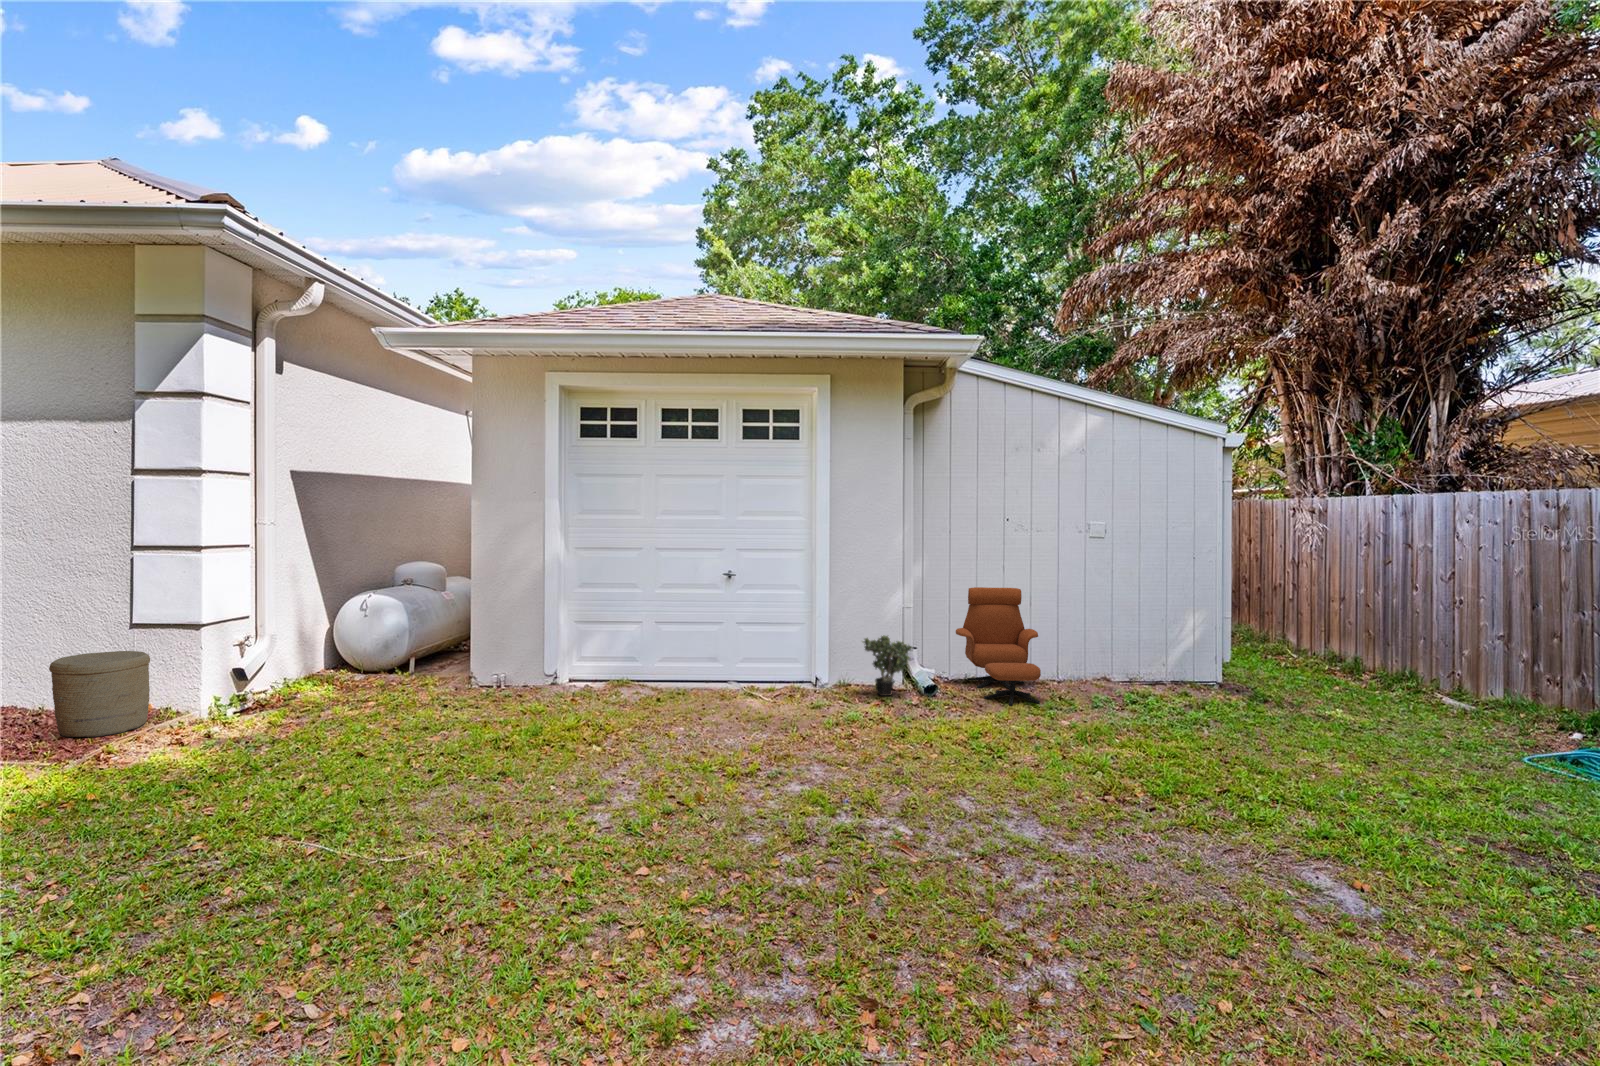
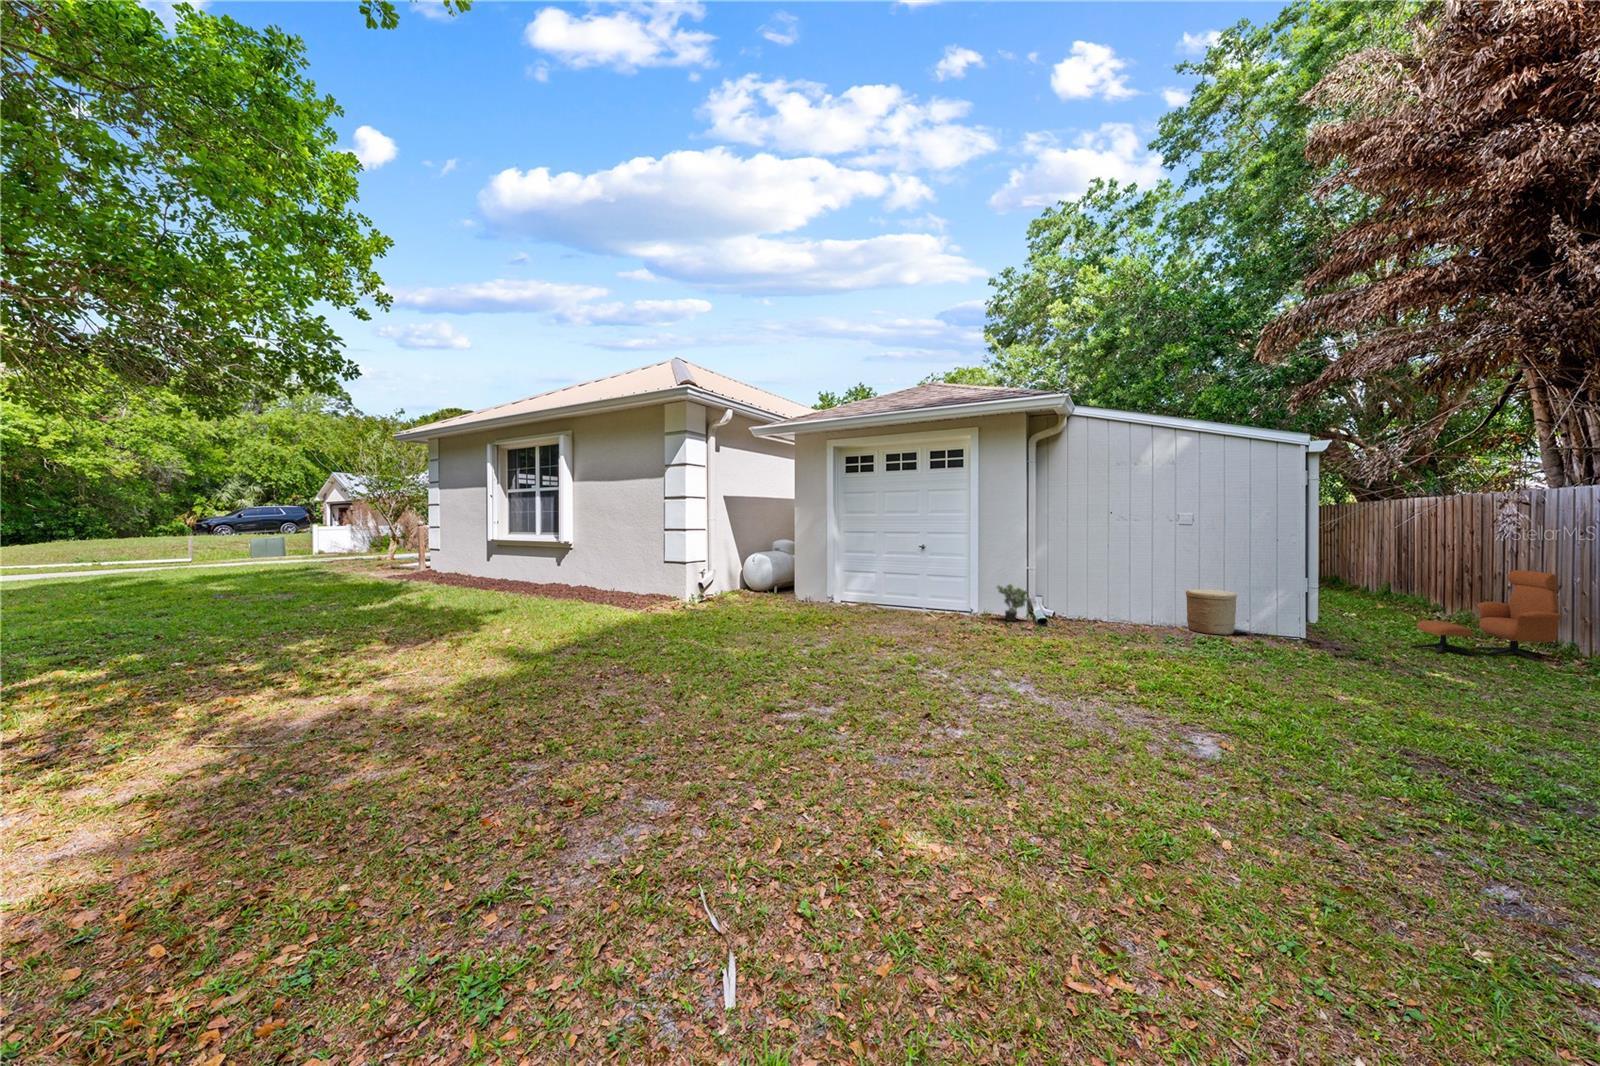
lounge chair: present [956,587,1041,706] -> present [1411,570,1563,661]
woven basket: present [49,651,150,737] -> present [1186,589,1237,635]

